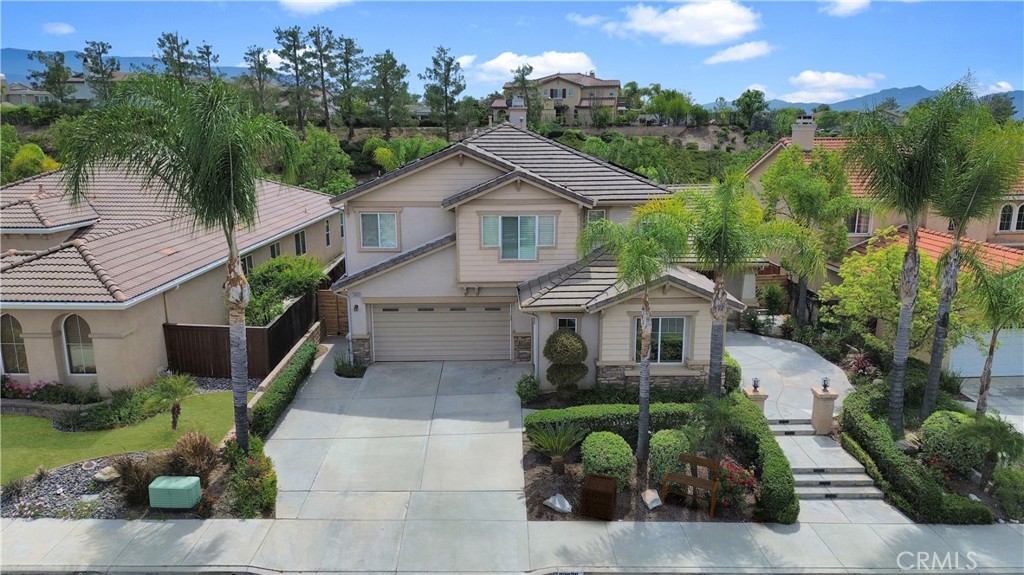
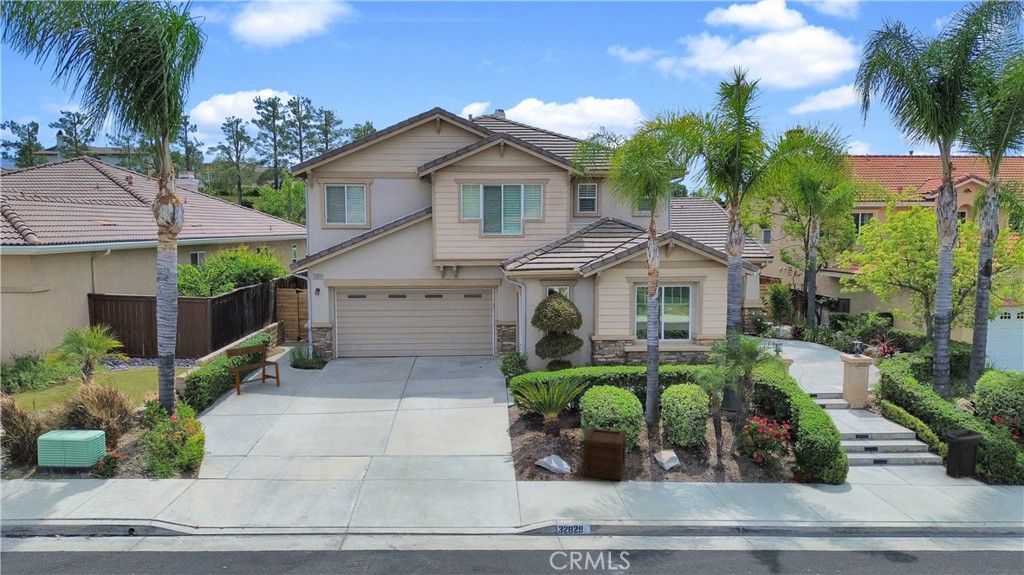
bench: present [661,453,719,517] -> present [226,343,280,395]
trash can: none [883,476,917,518] -> present [945,429,984,479]

